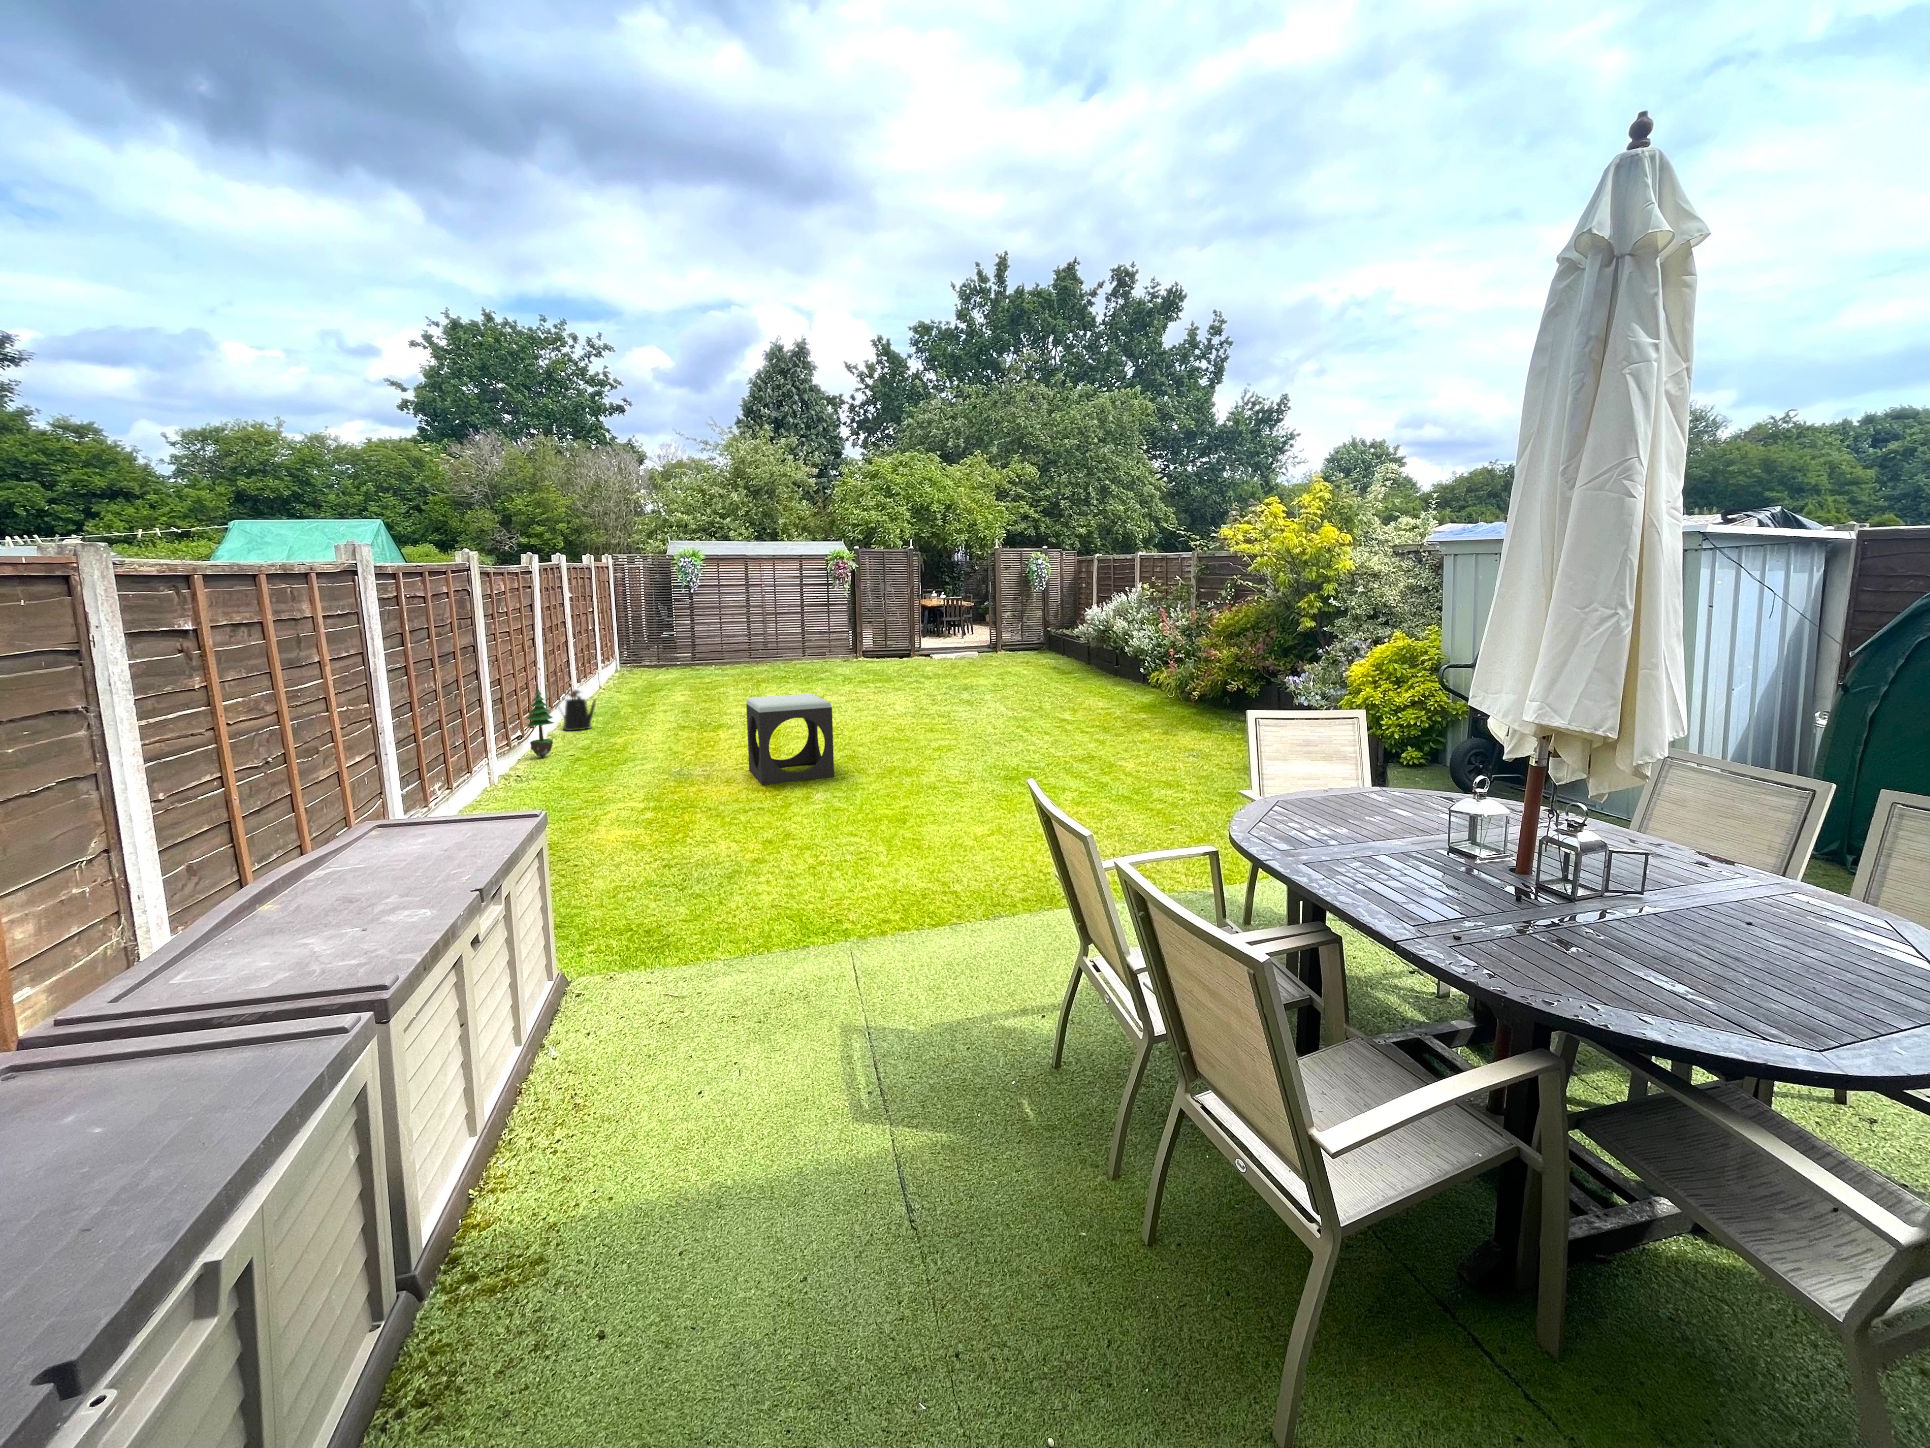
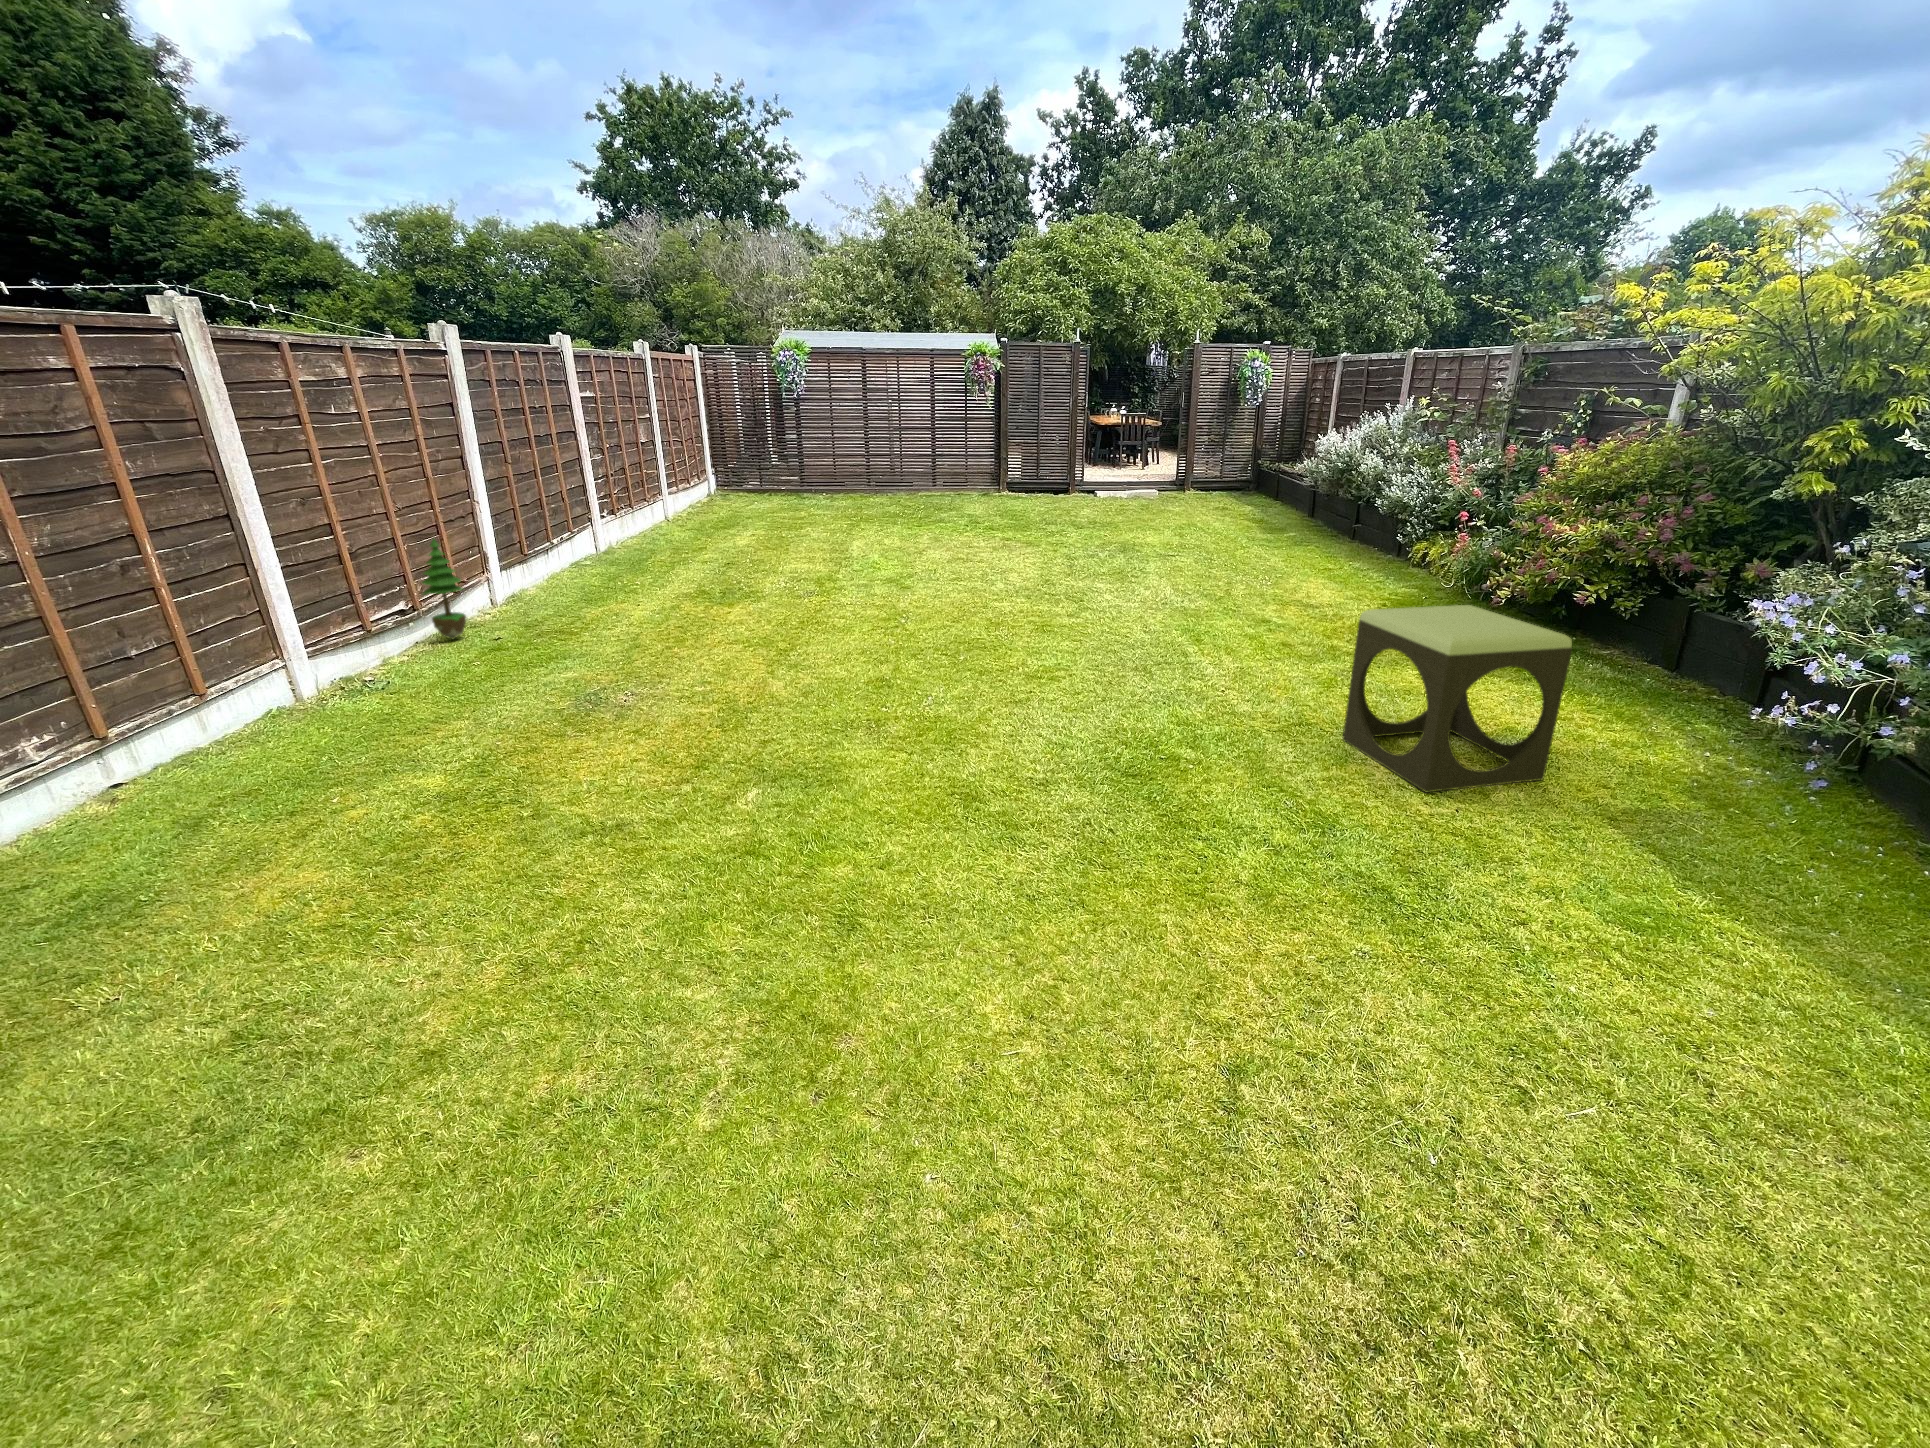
watering can: present [564,689,596,731] -> none [534,524,581,590]
footstool: present [746,694,834,785] -> present [1342,605,1572,792]

